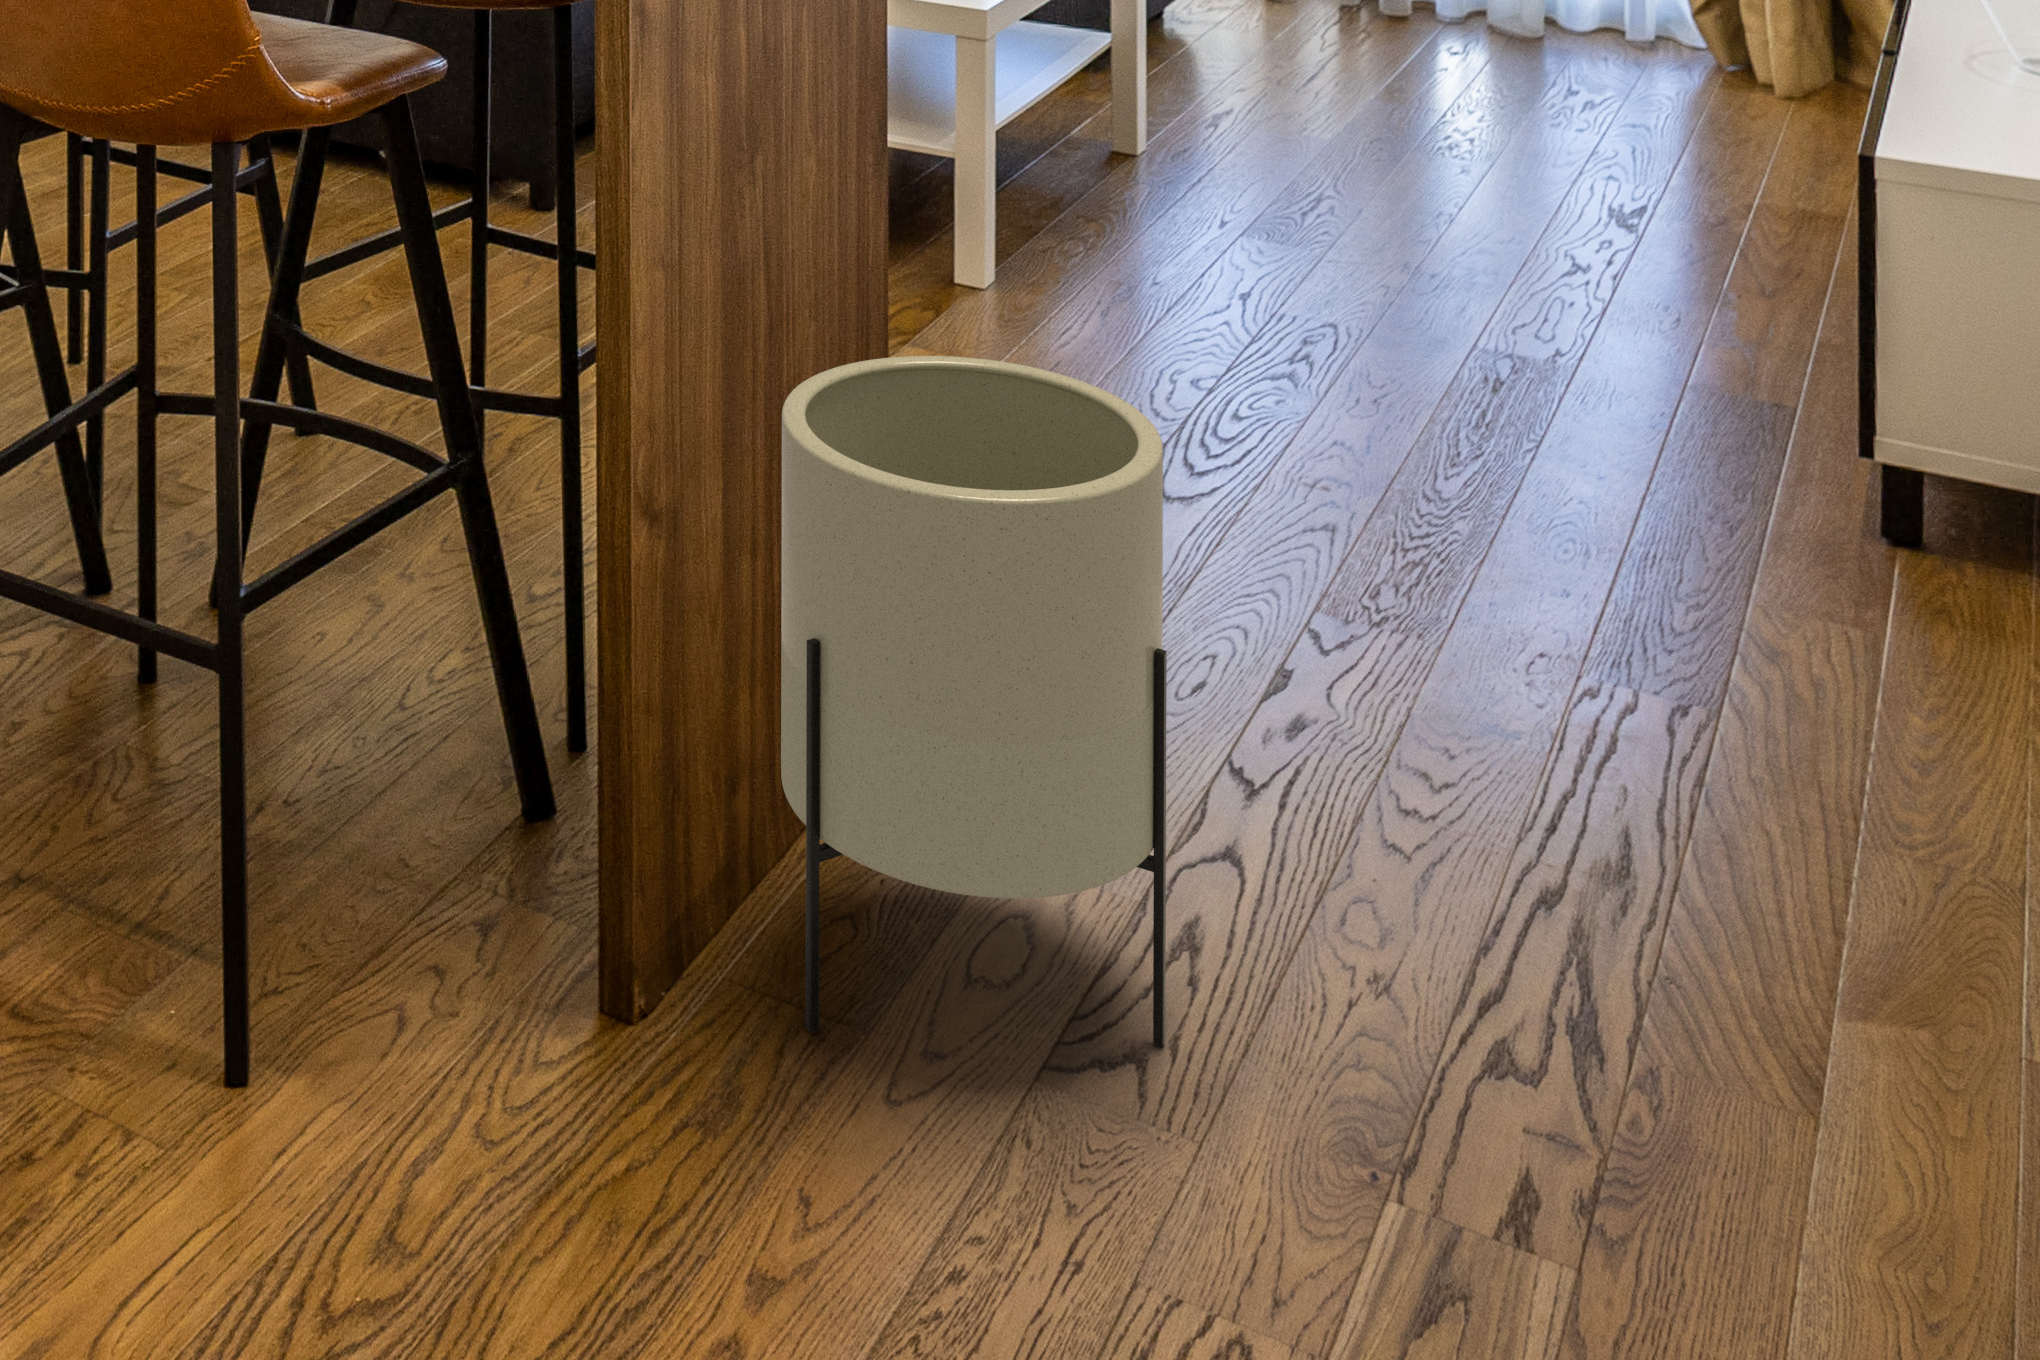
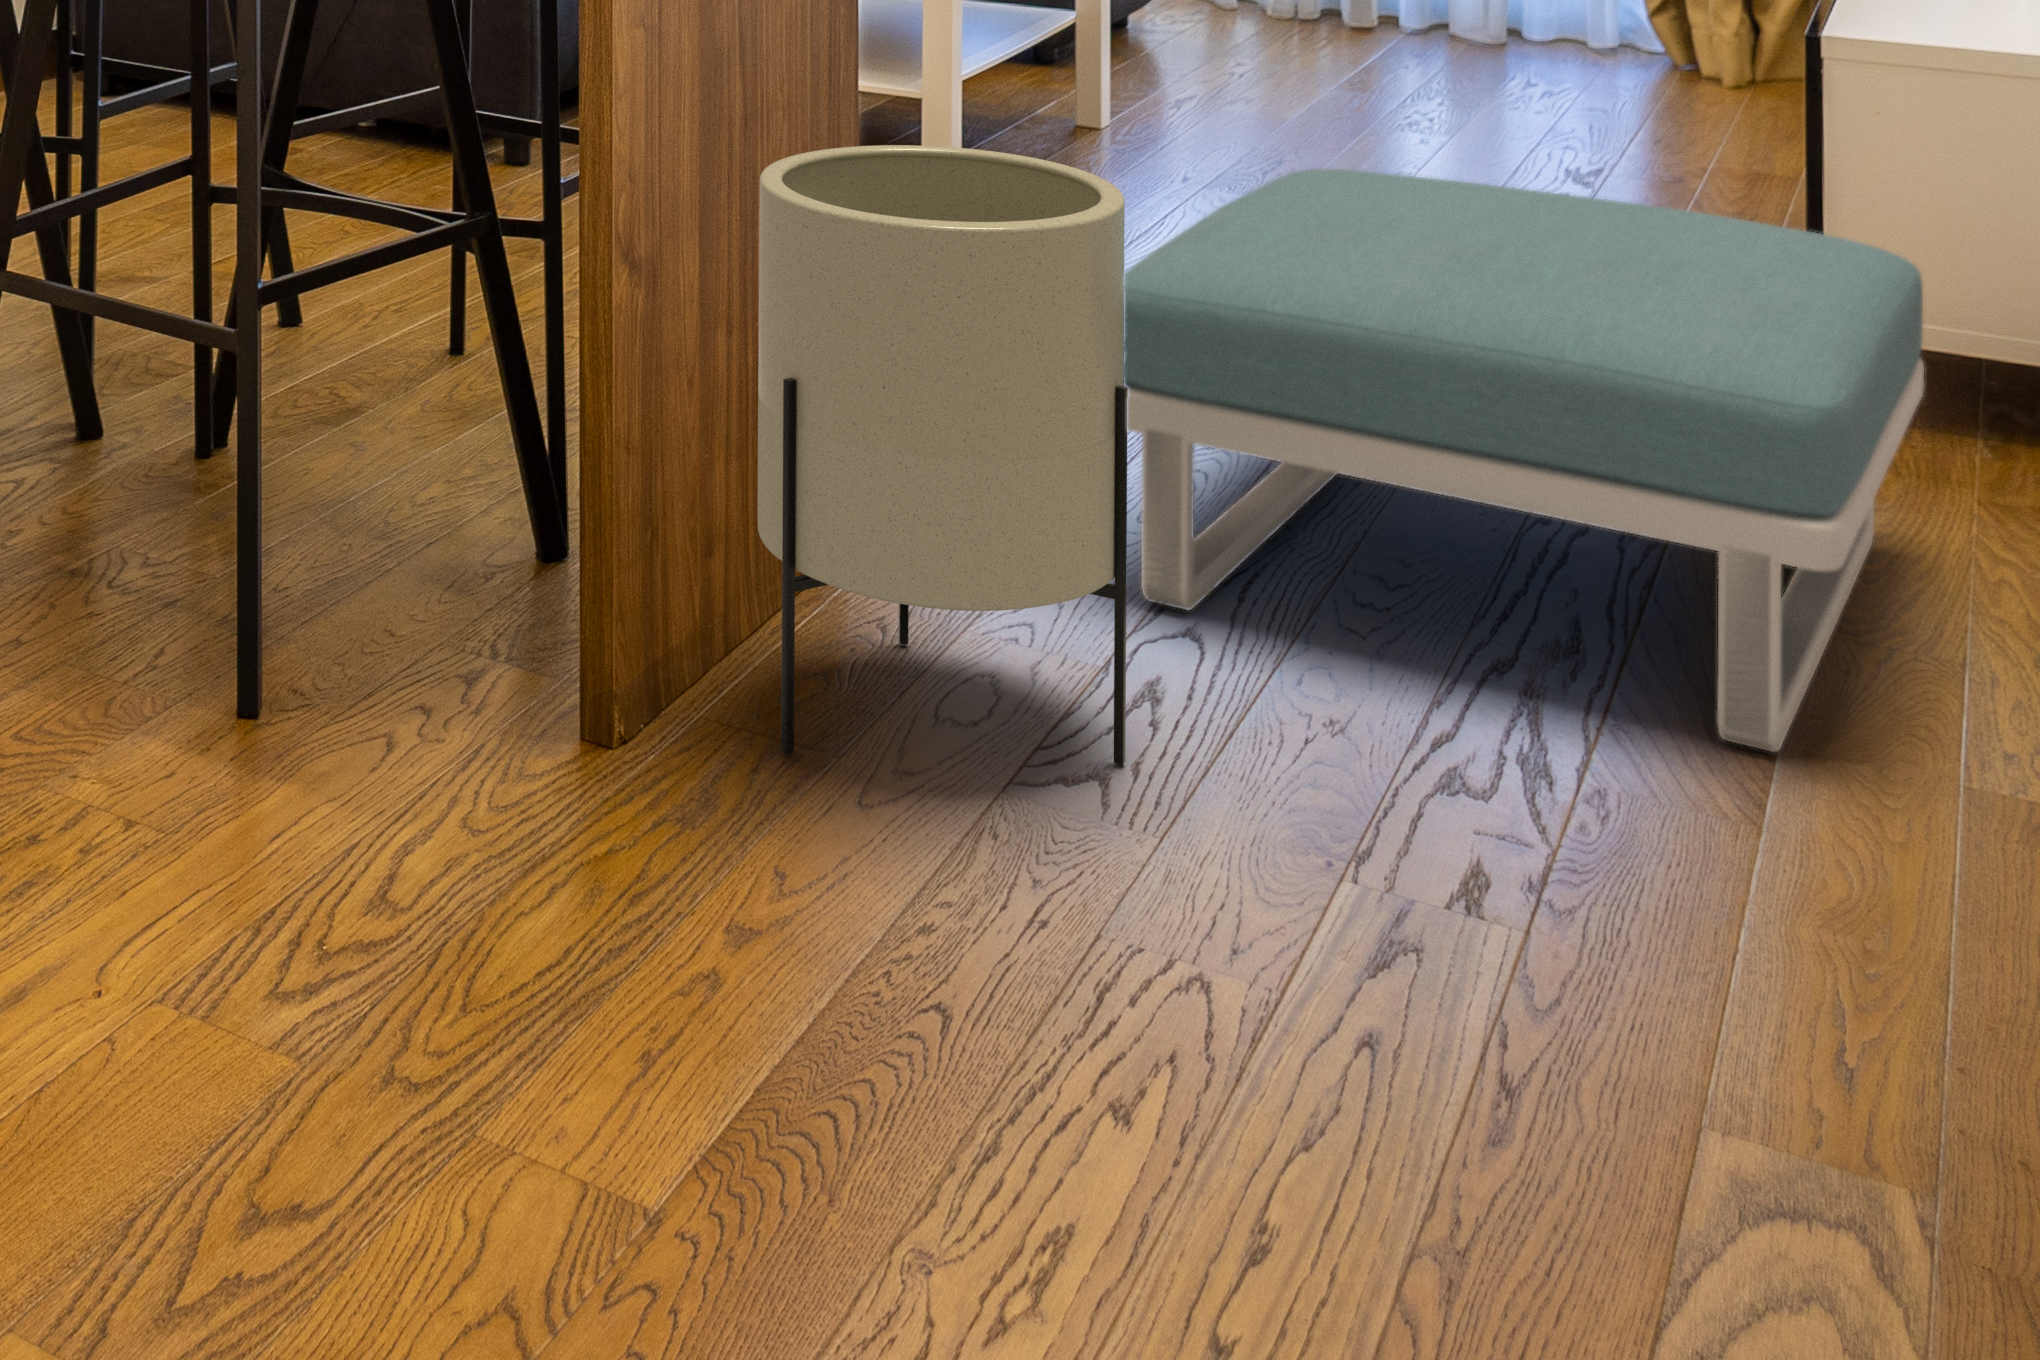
footstool: none [1140,302,1991,1024] -> present [1124,169,1924,752]

